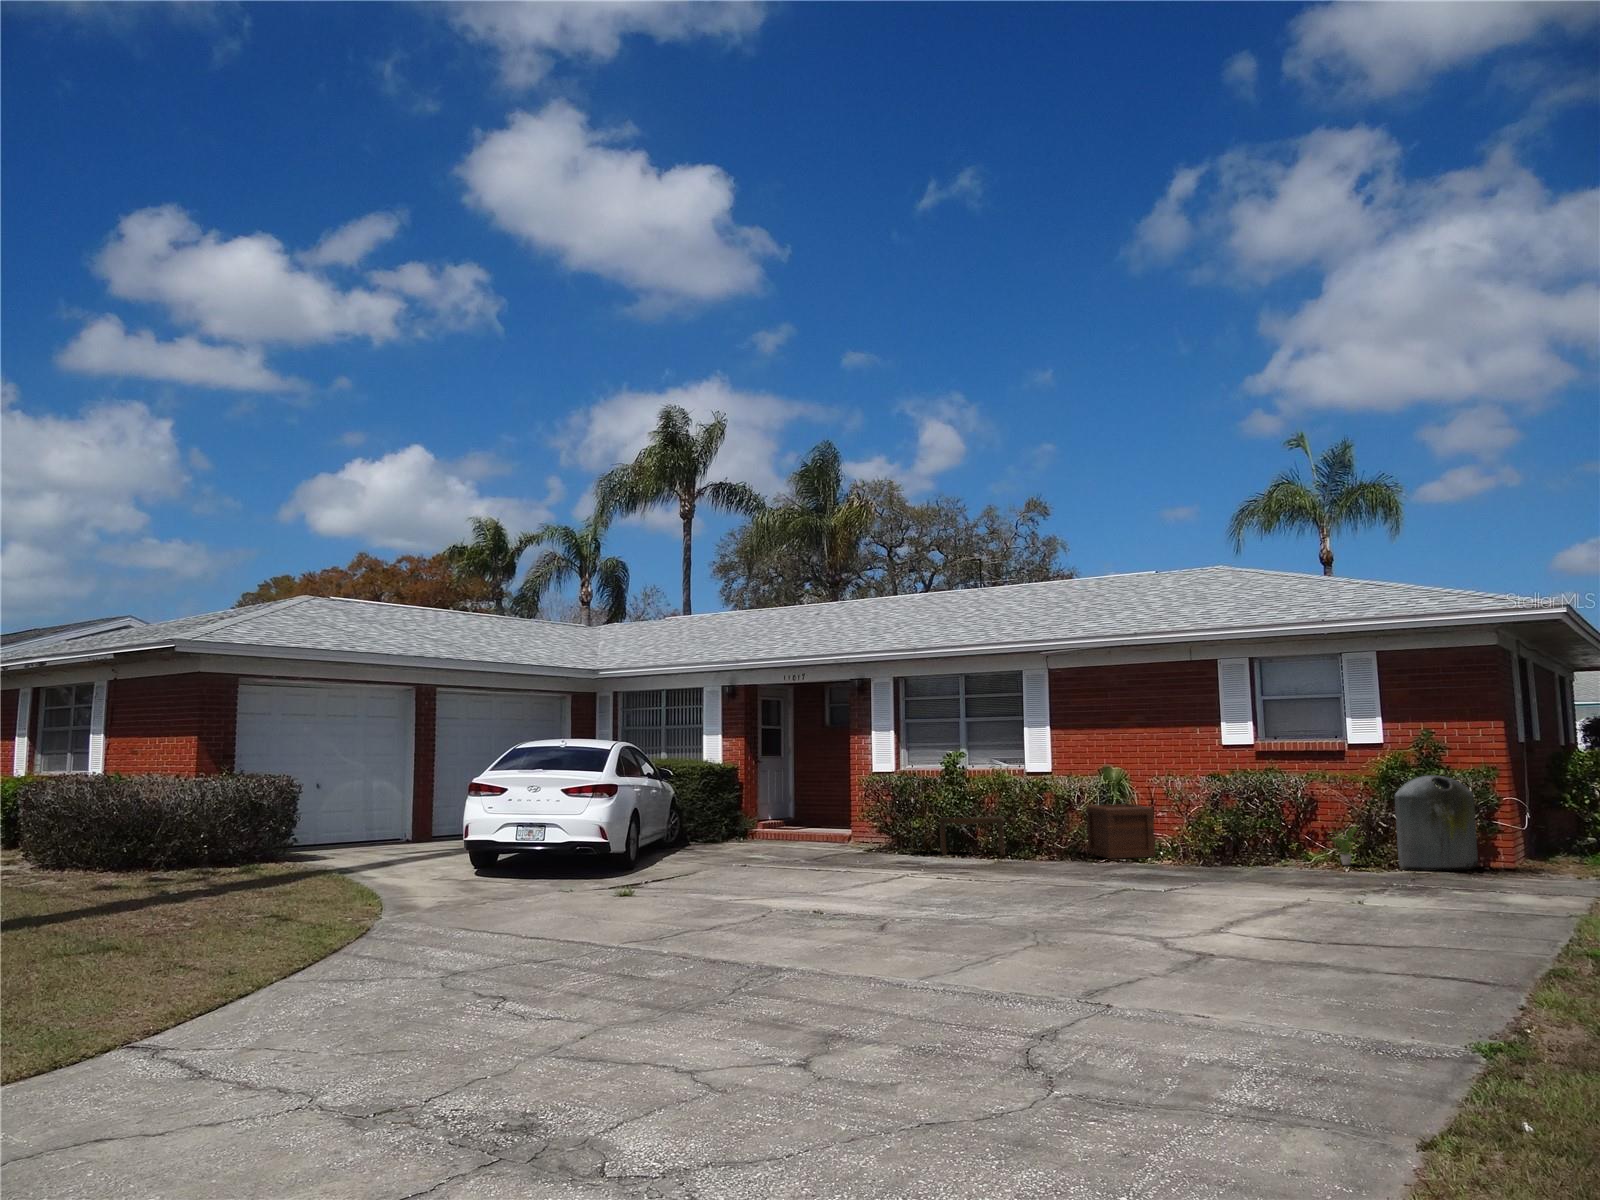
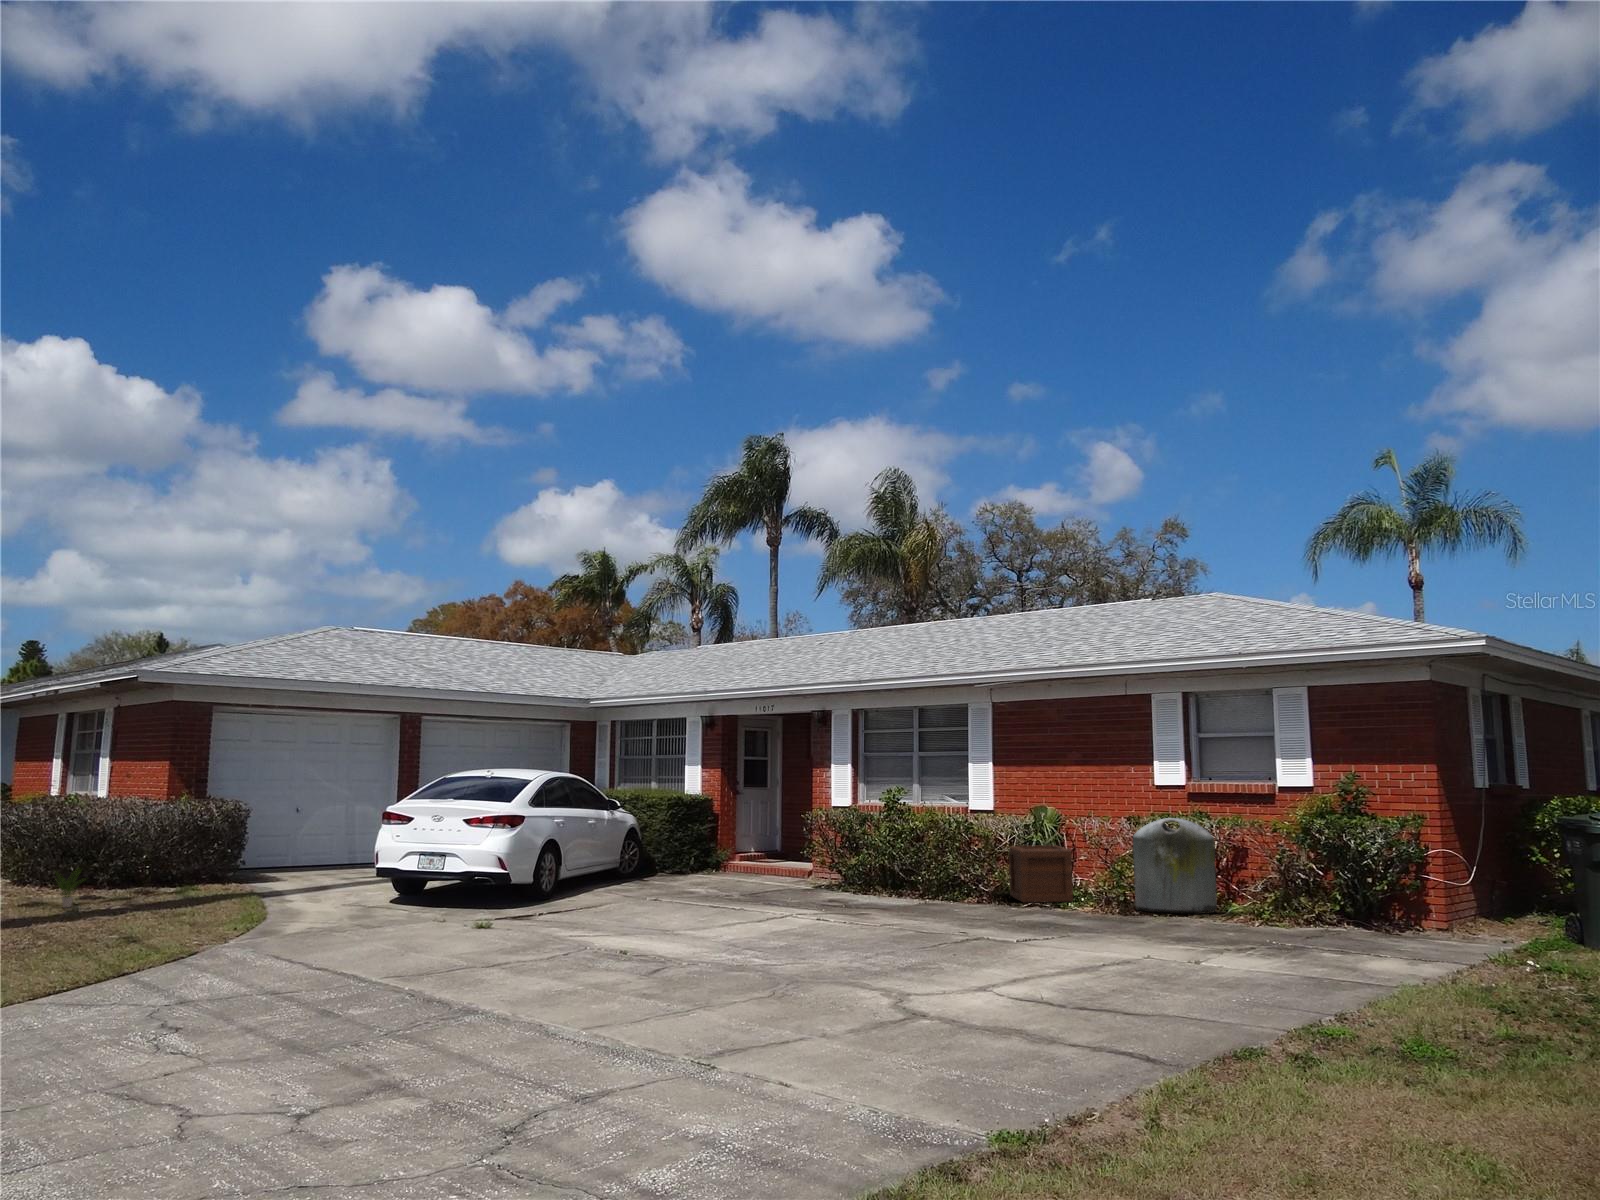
trash can: present [1395,776,1478,871] -> present [1133,818,1217,914]
bench: present [939,816,1005,855] -> none [859,855,929,895]
potted plant: present [1332,830,1356,865] -> present [55,870,83,908]

